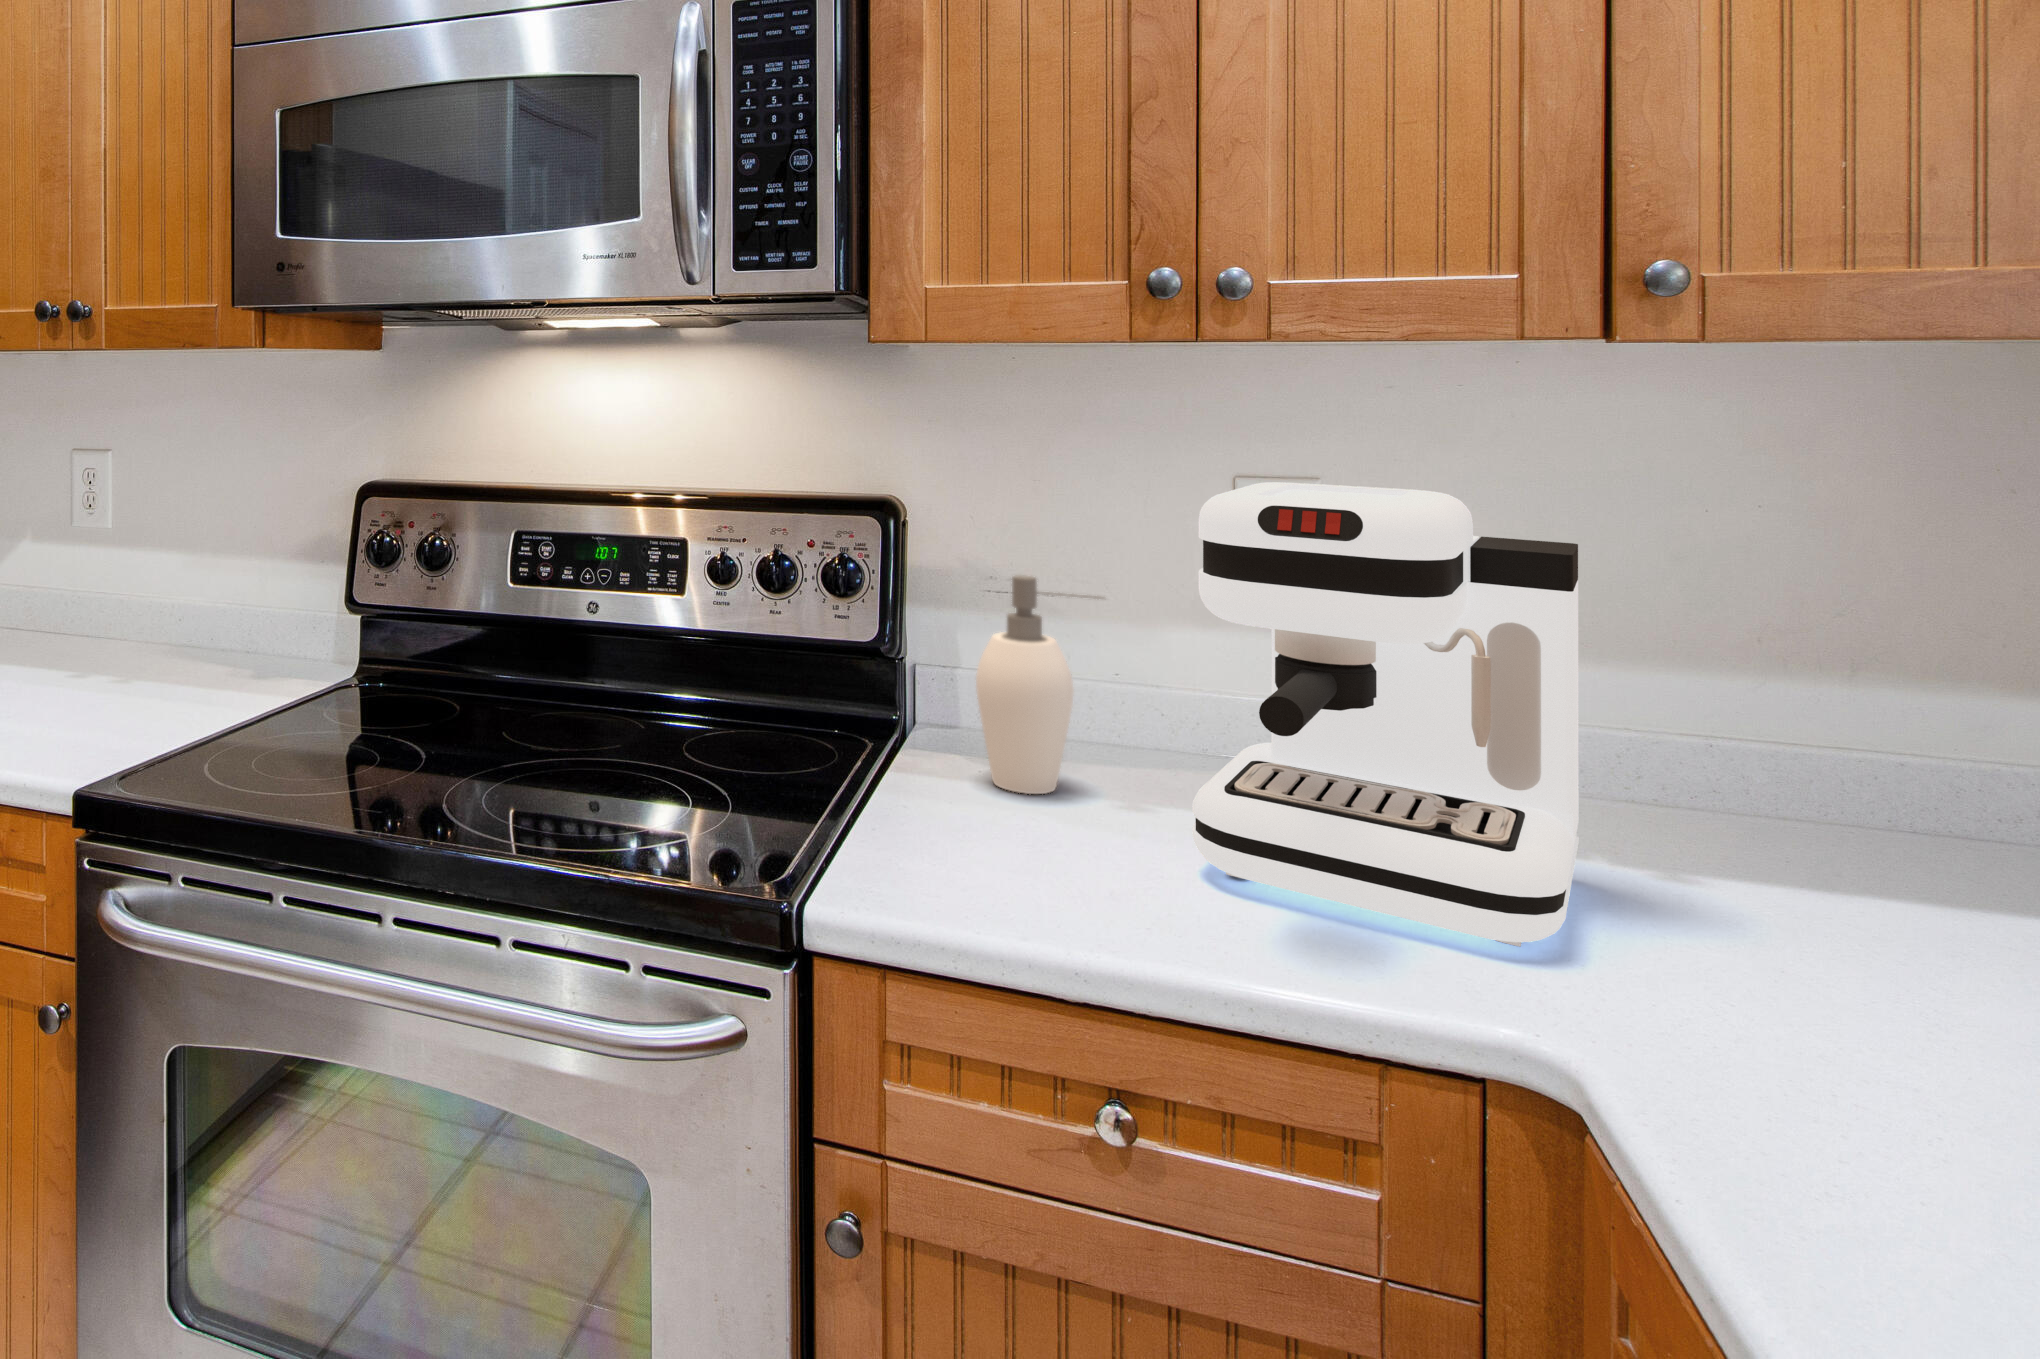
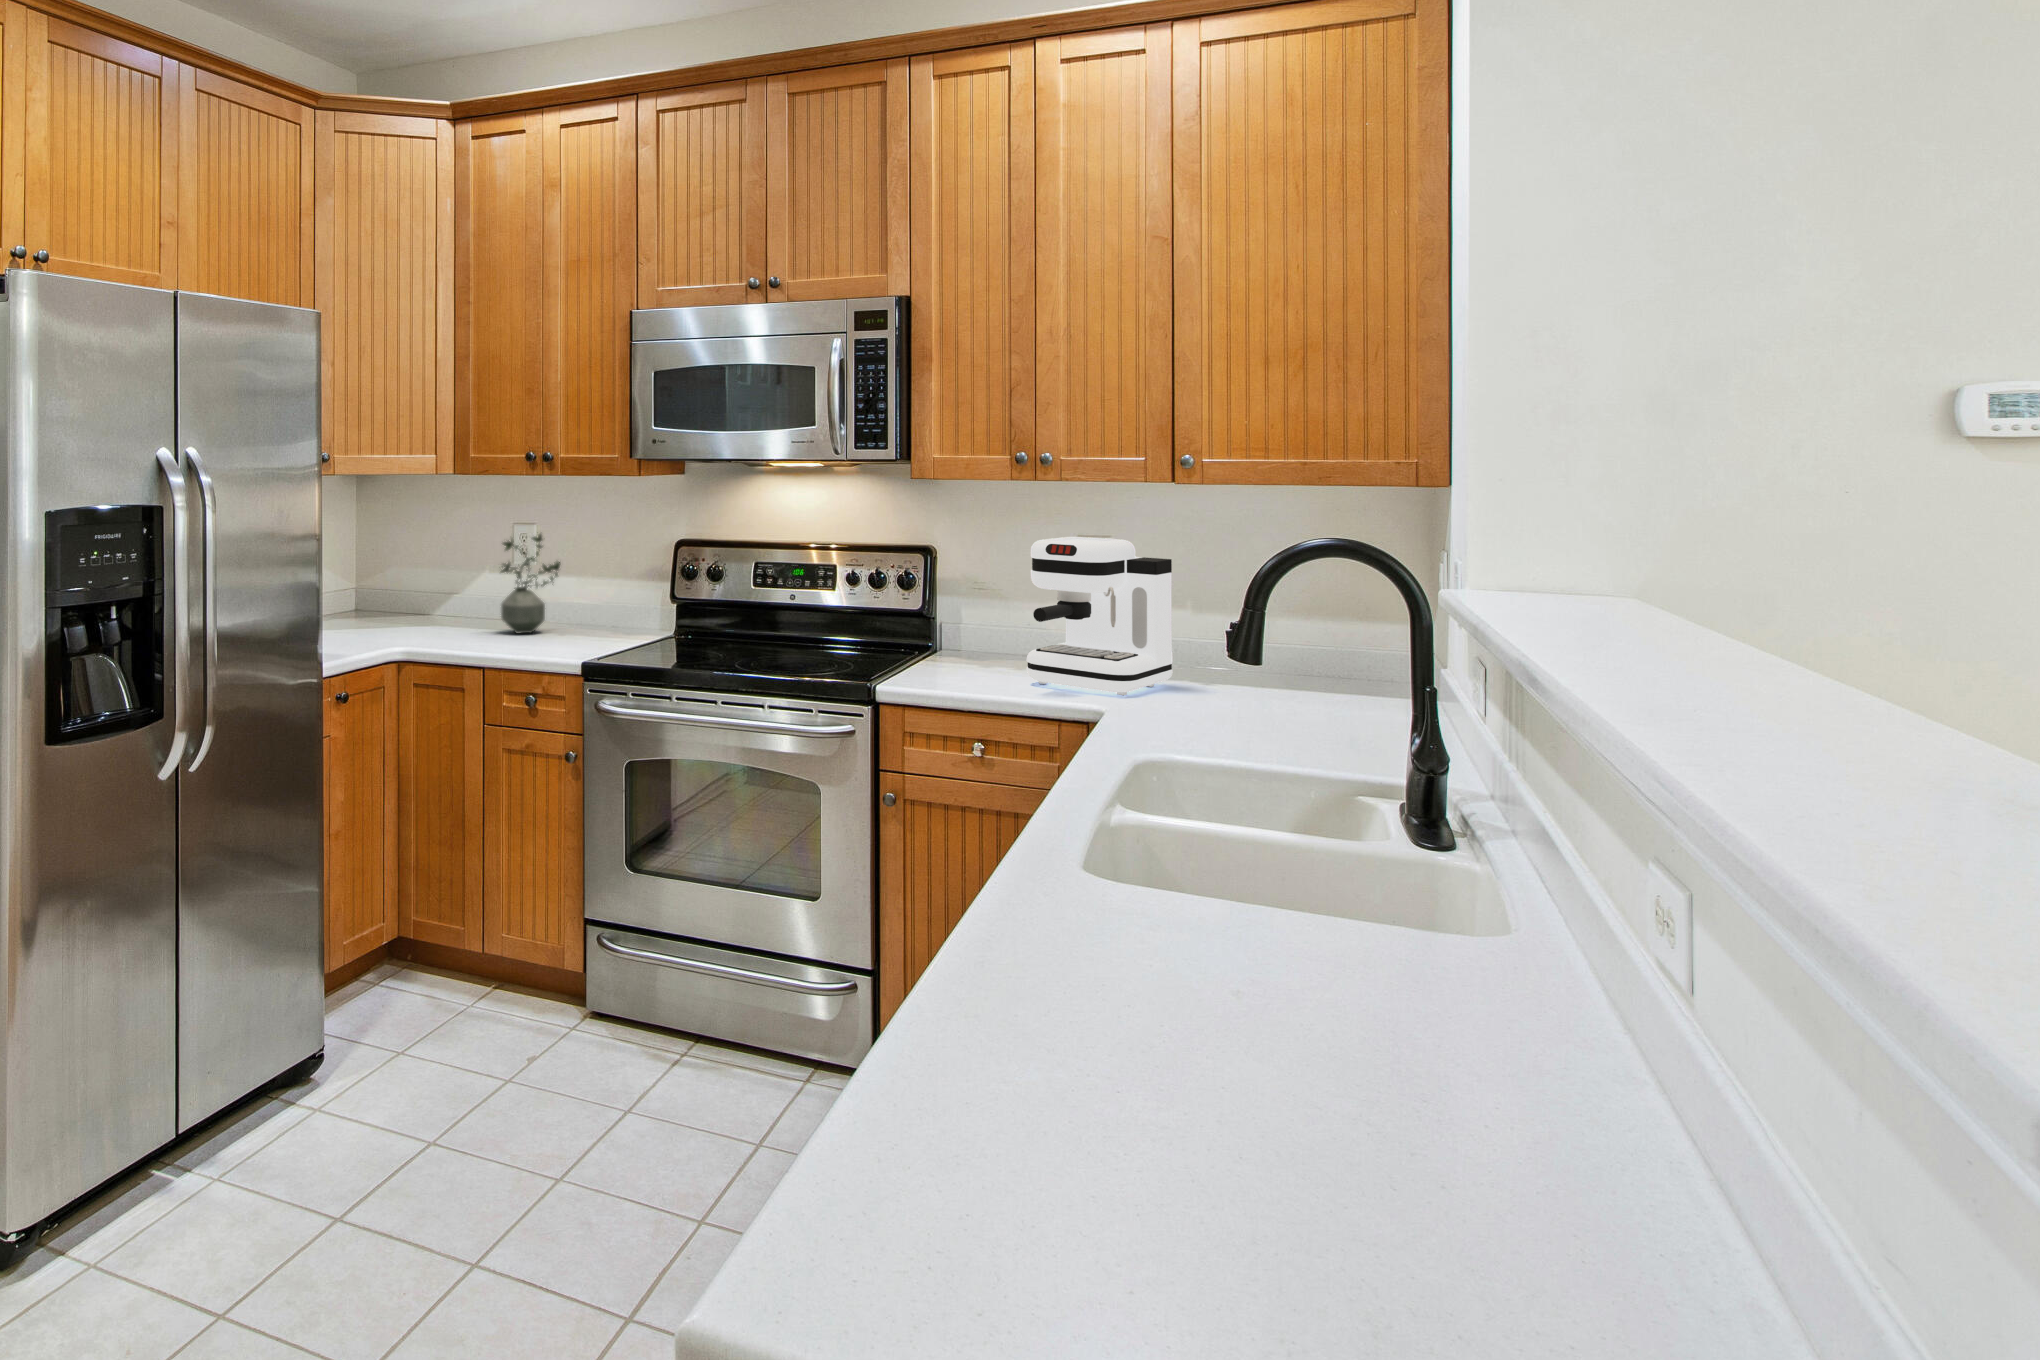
potted plant: none [16,467,153,670] -> present [501,534,560,634]
soap dispenser: present [976,576,1101,794] -> none [961,577,1013,668]

